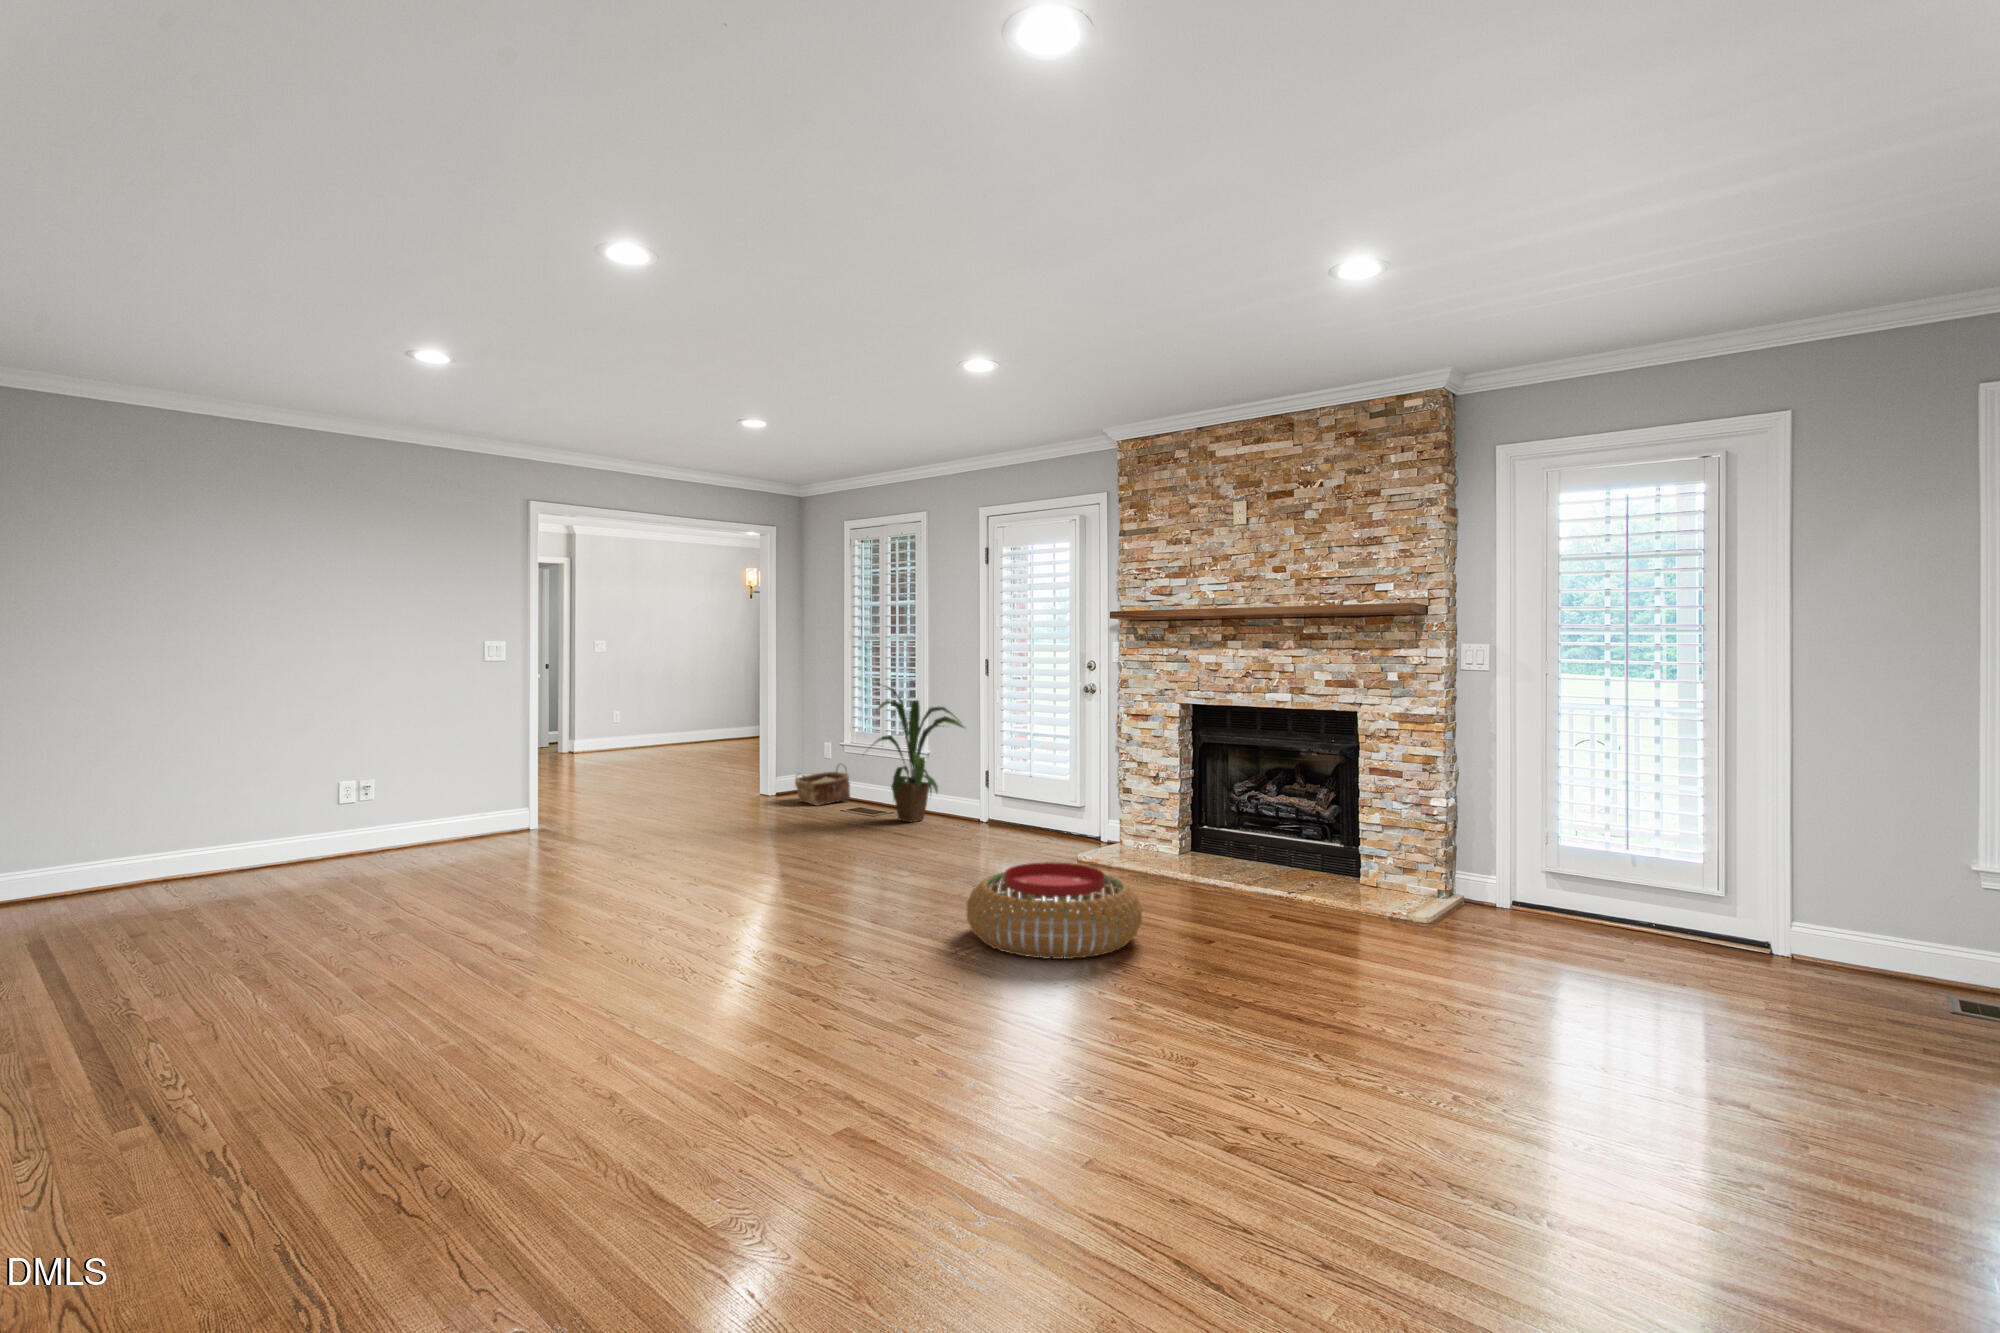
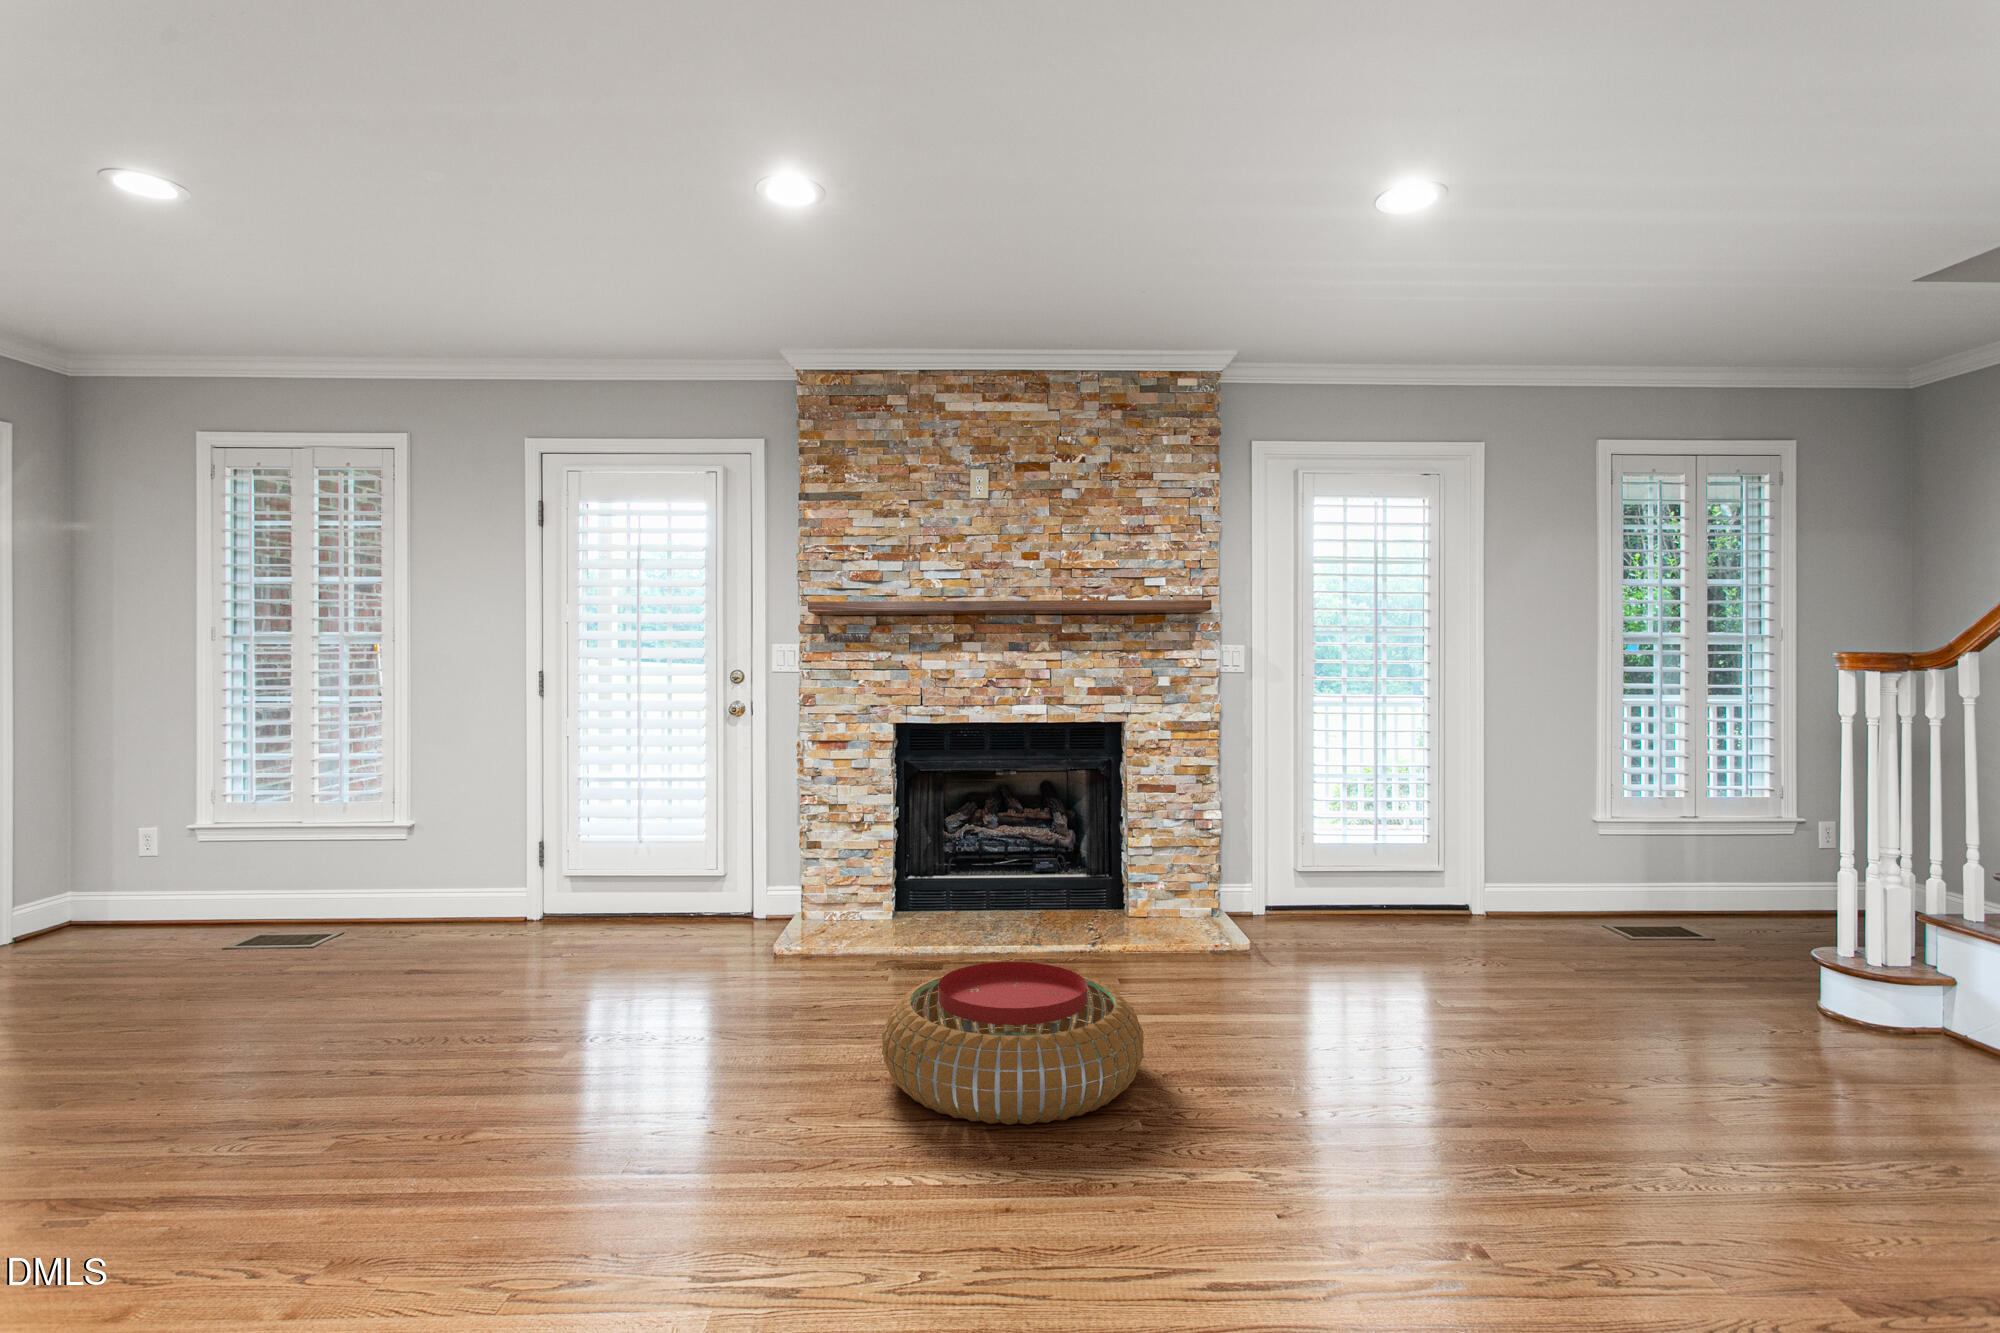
house plant: present [874,684,964,822] -> none [325,717,520,946]
woven basket: present [795,764,850,806] -> none [95,862,222,948]

